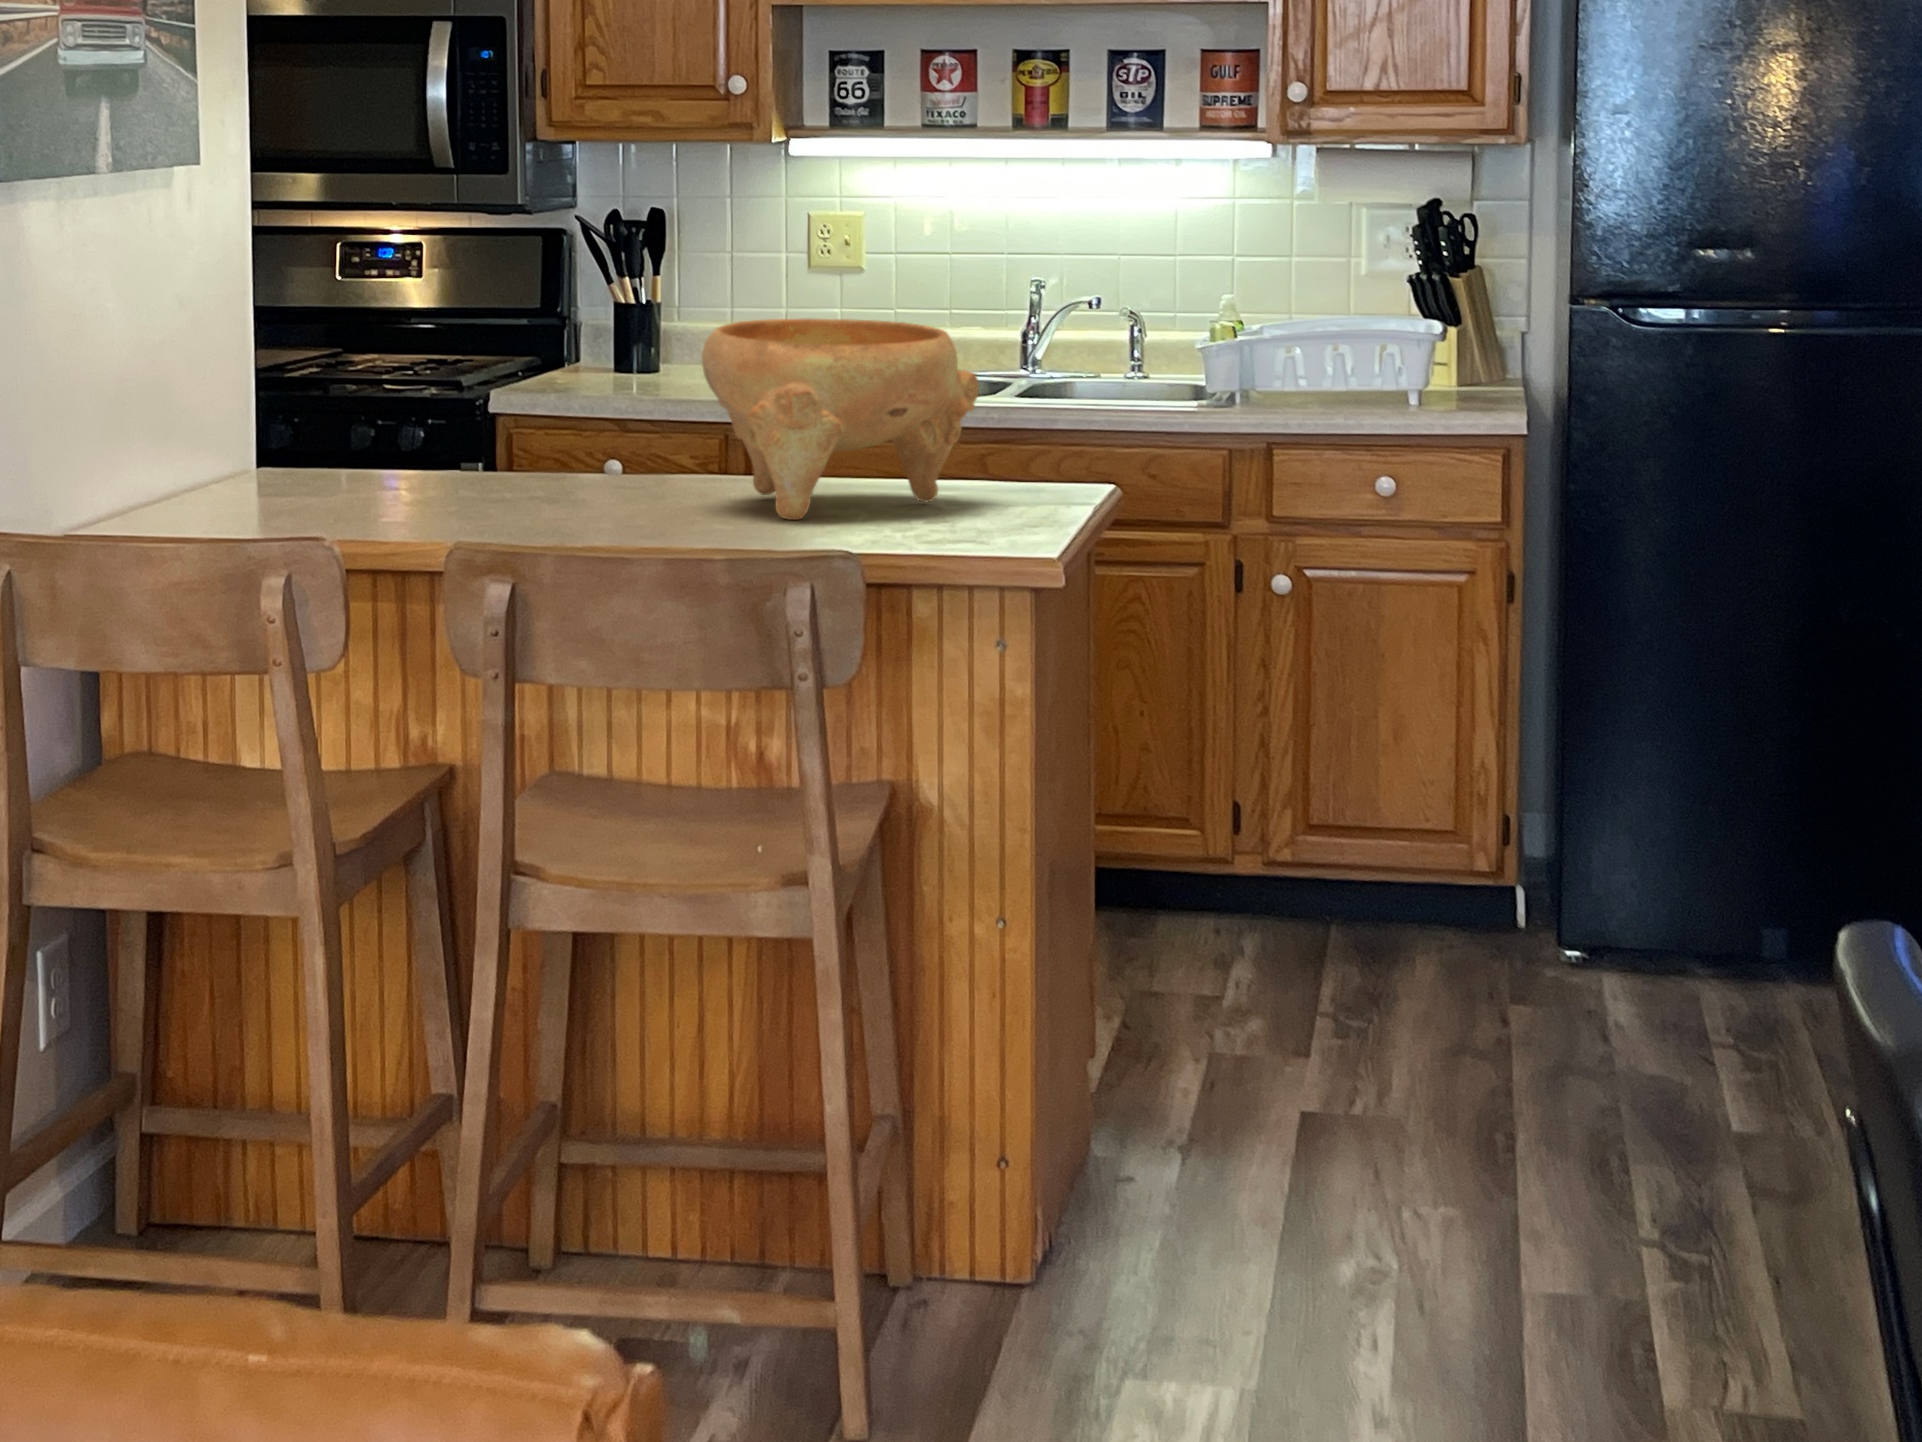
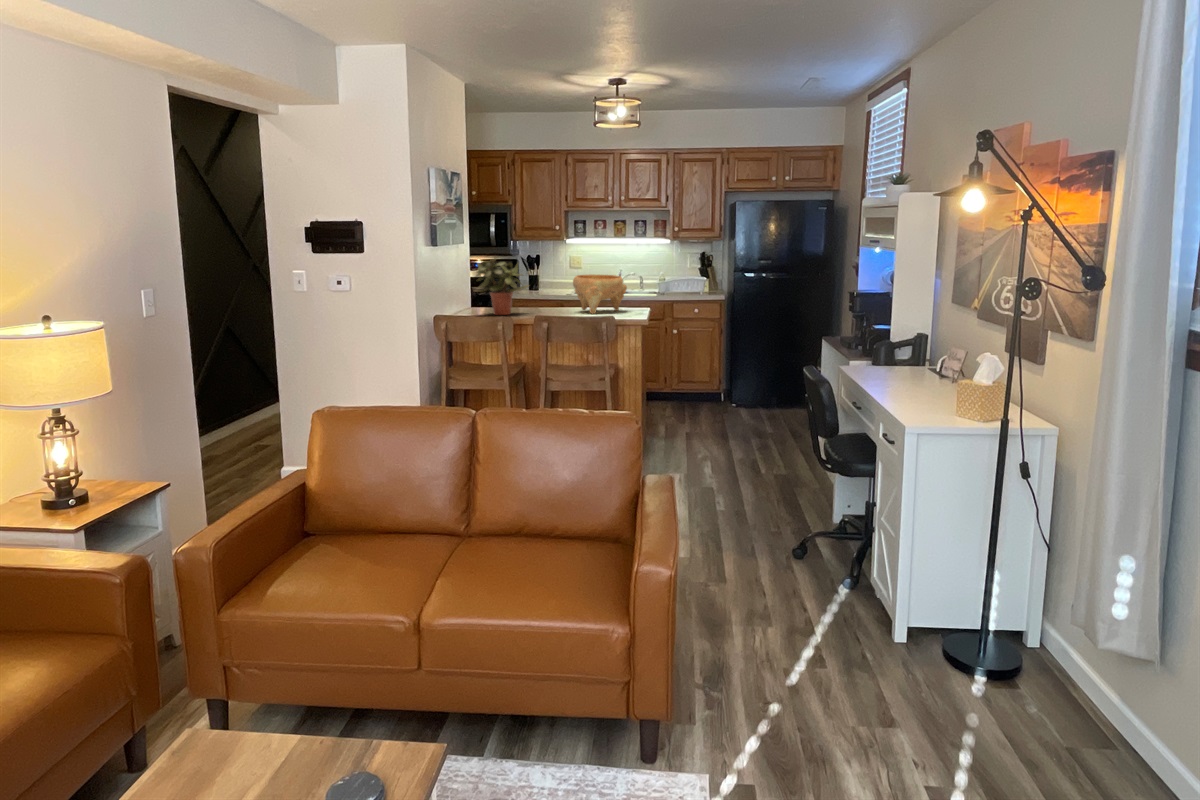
potted plant: none [199,237,486,518] -> present [475,258,529,315]

